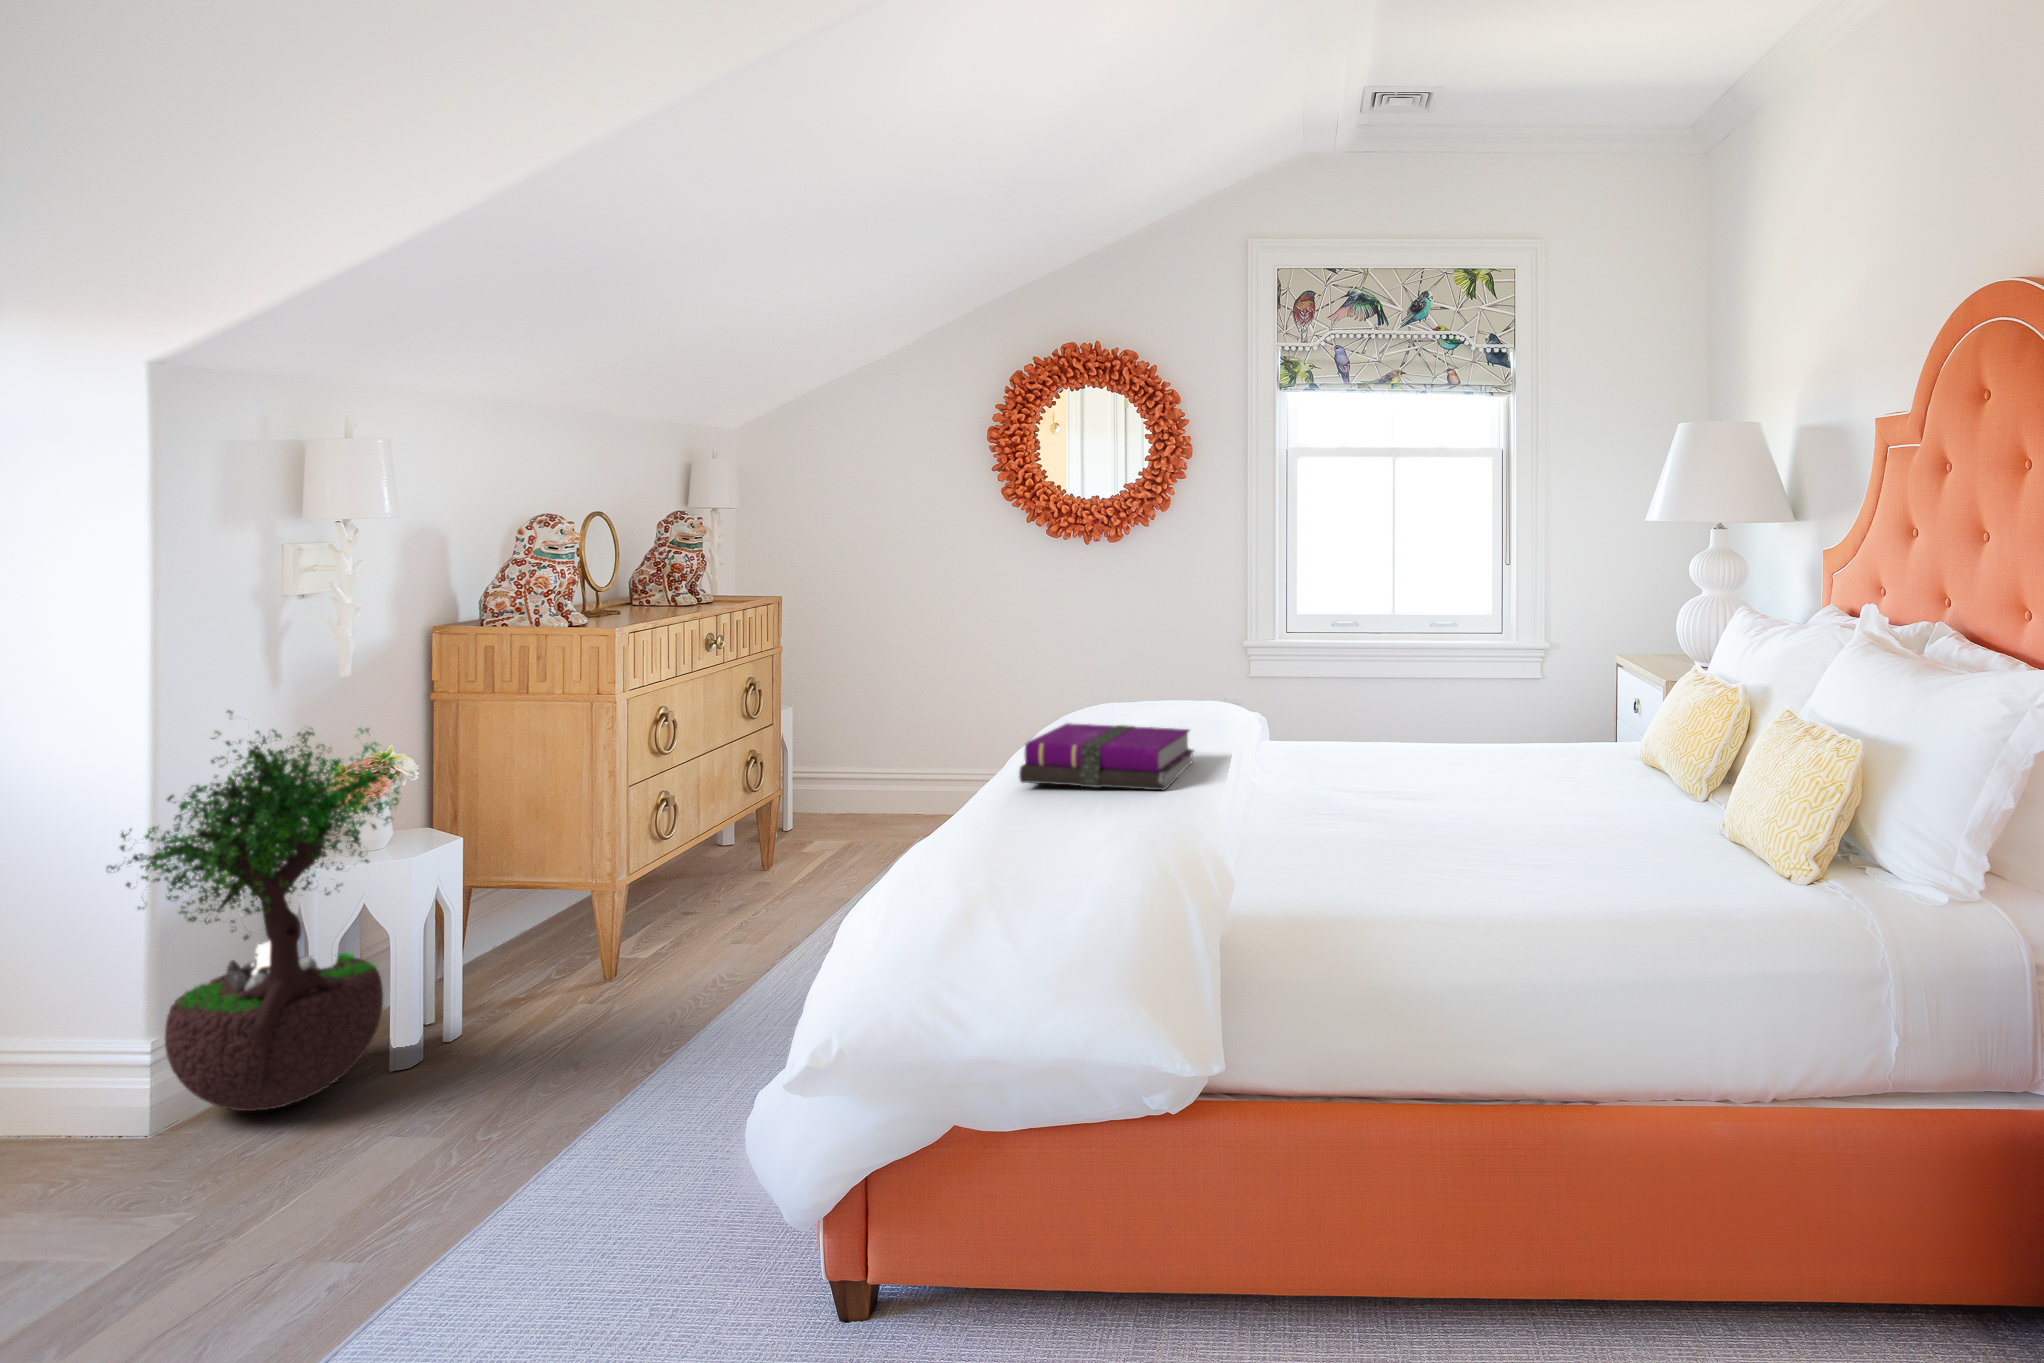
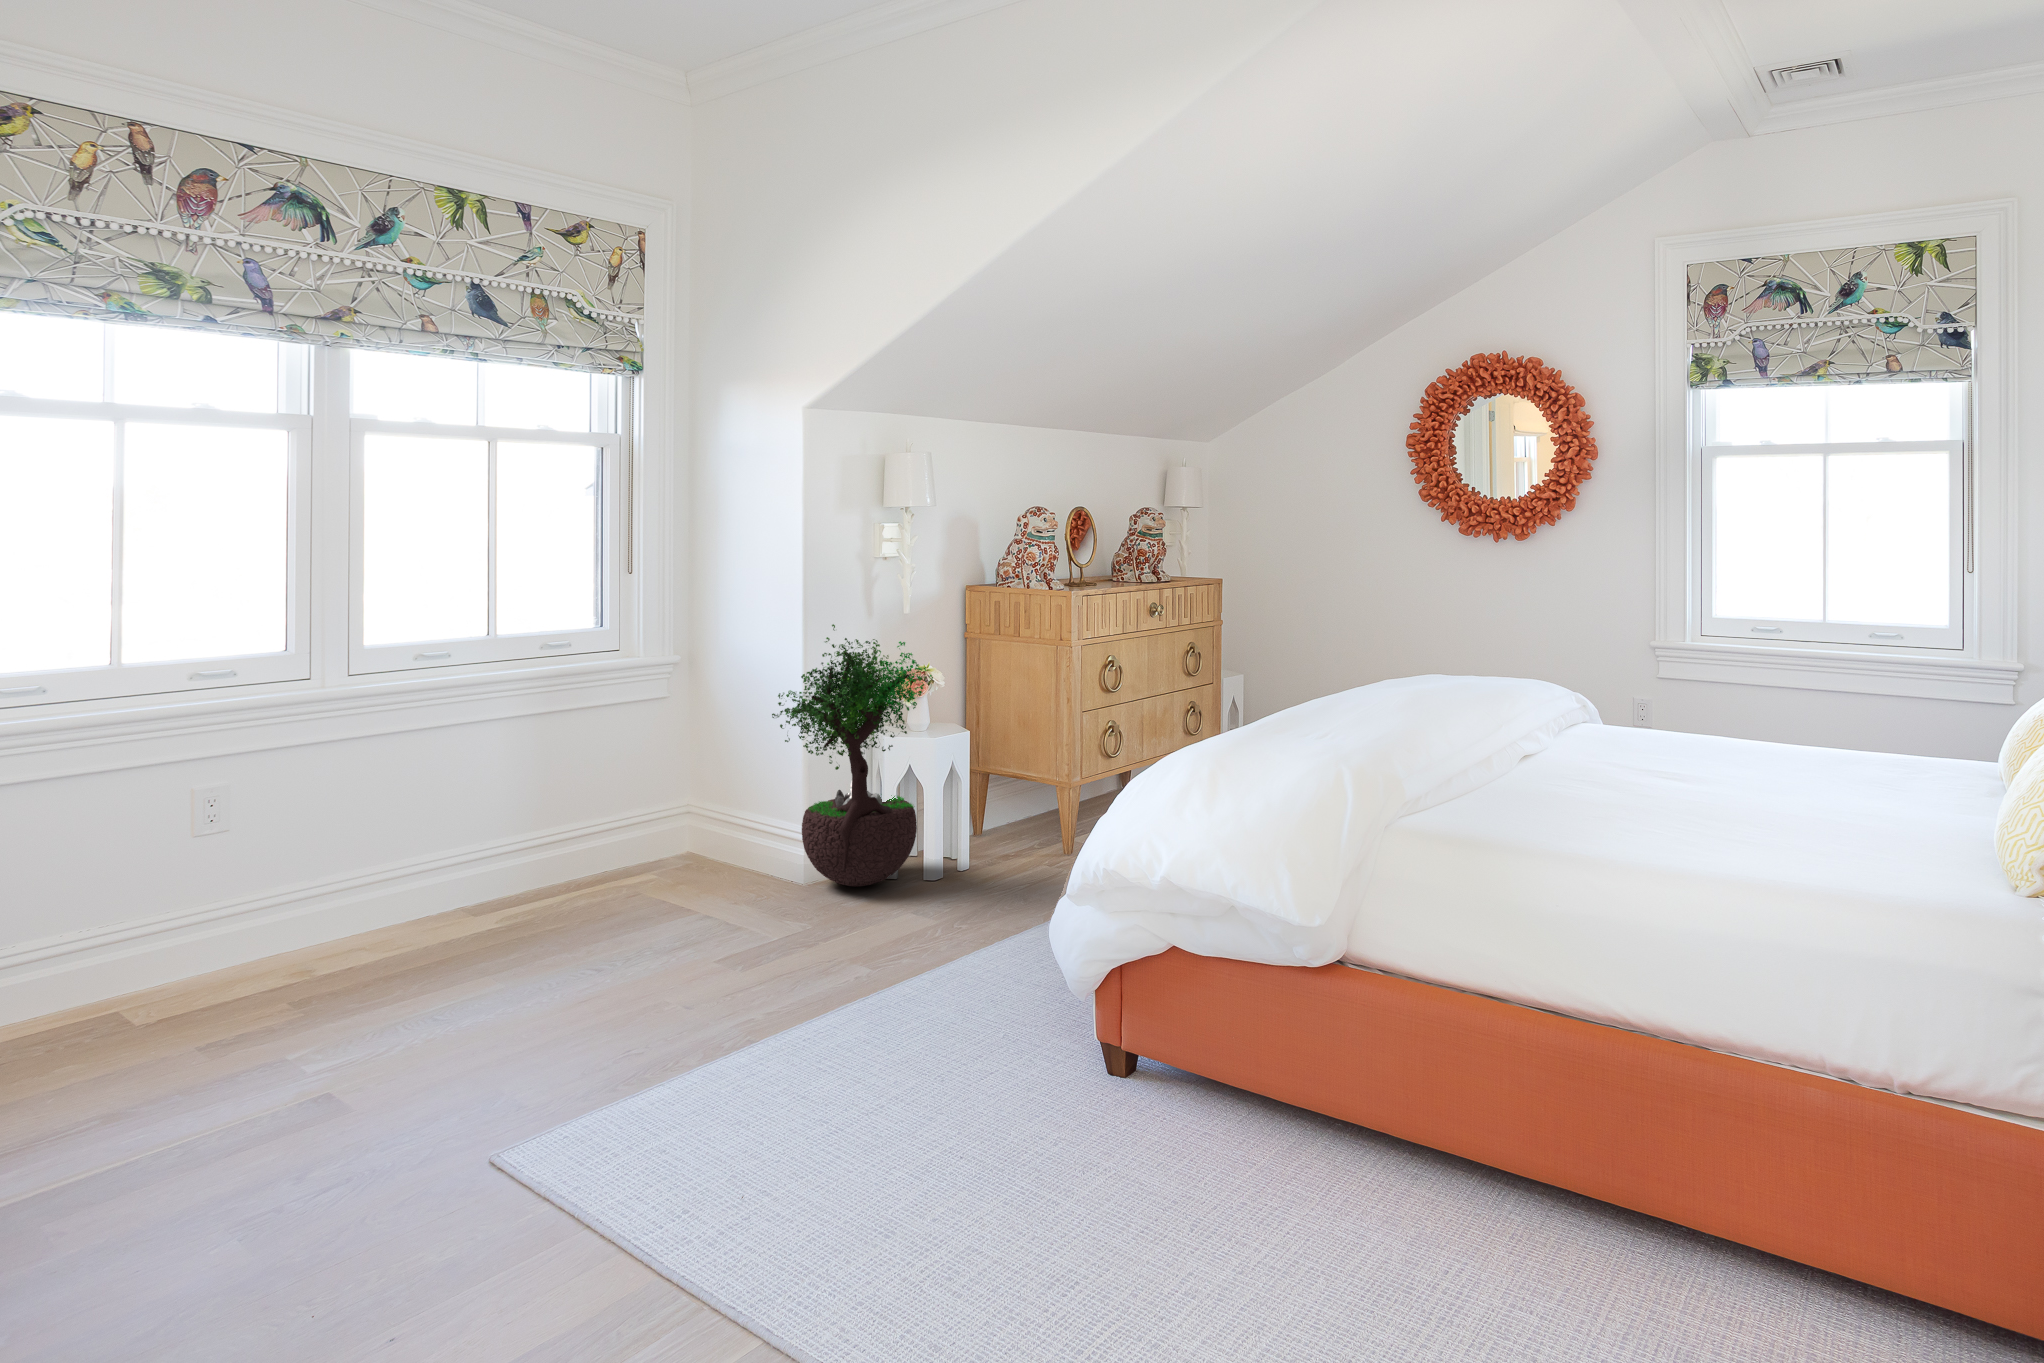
notebook: present [1019,723,1193,790] -> none [1298,669,1454,721]

